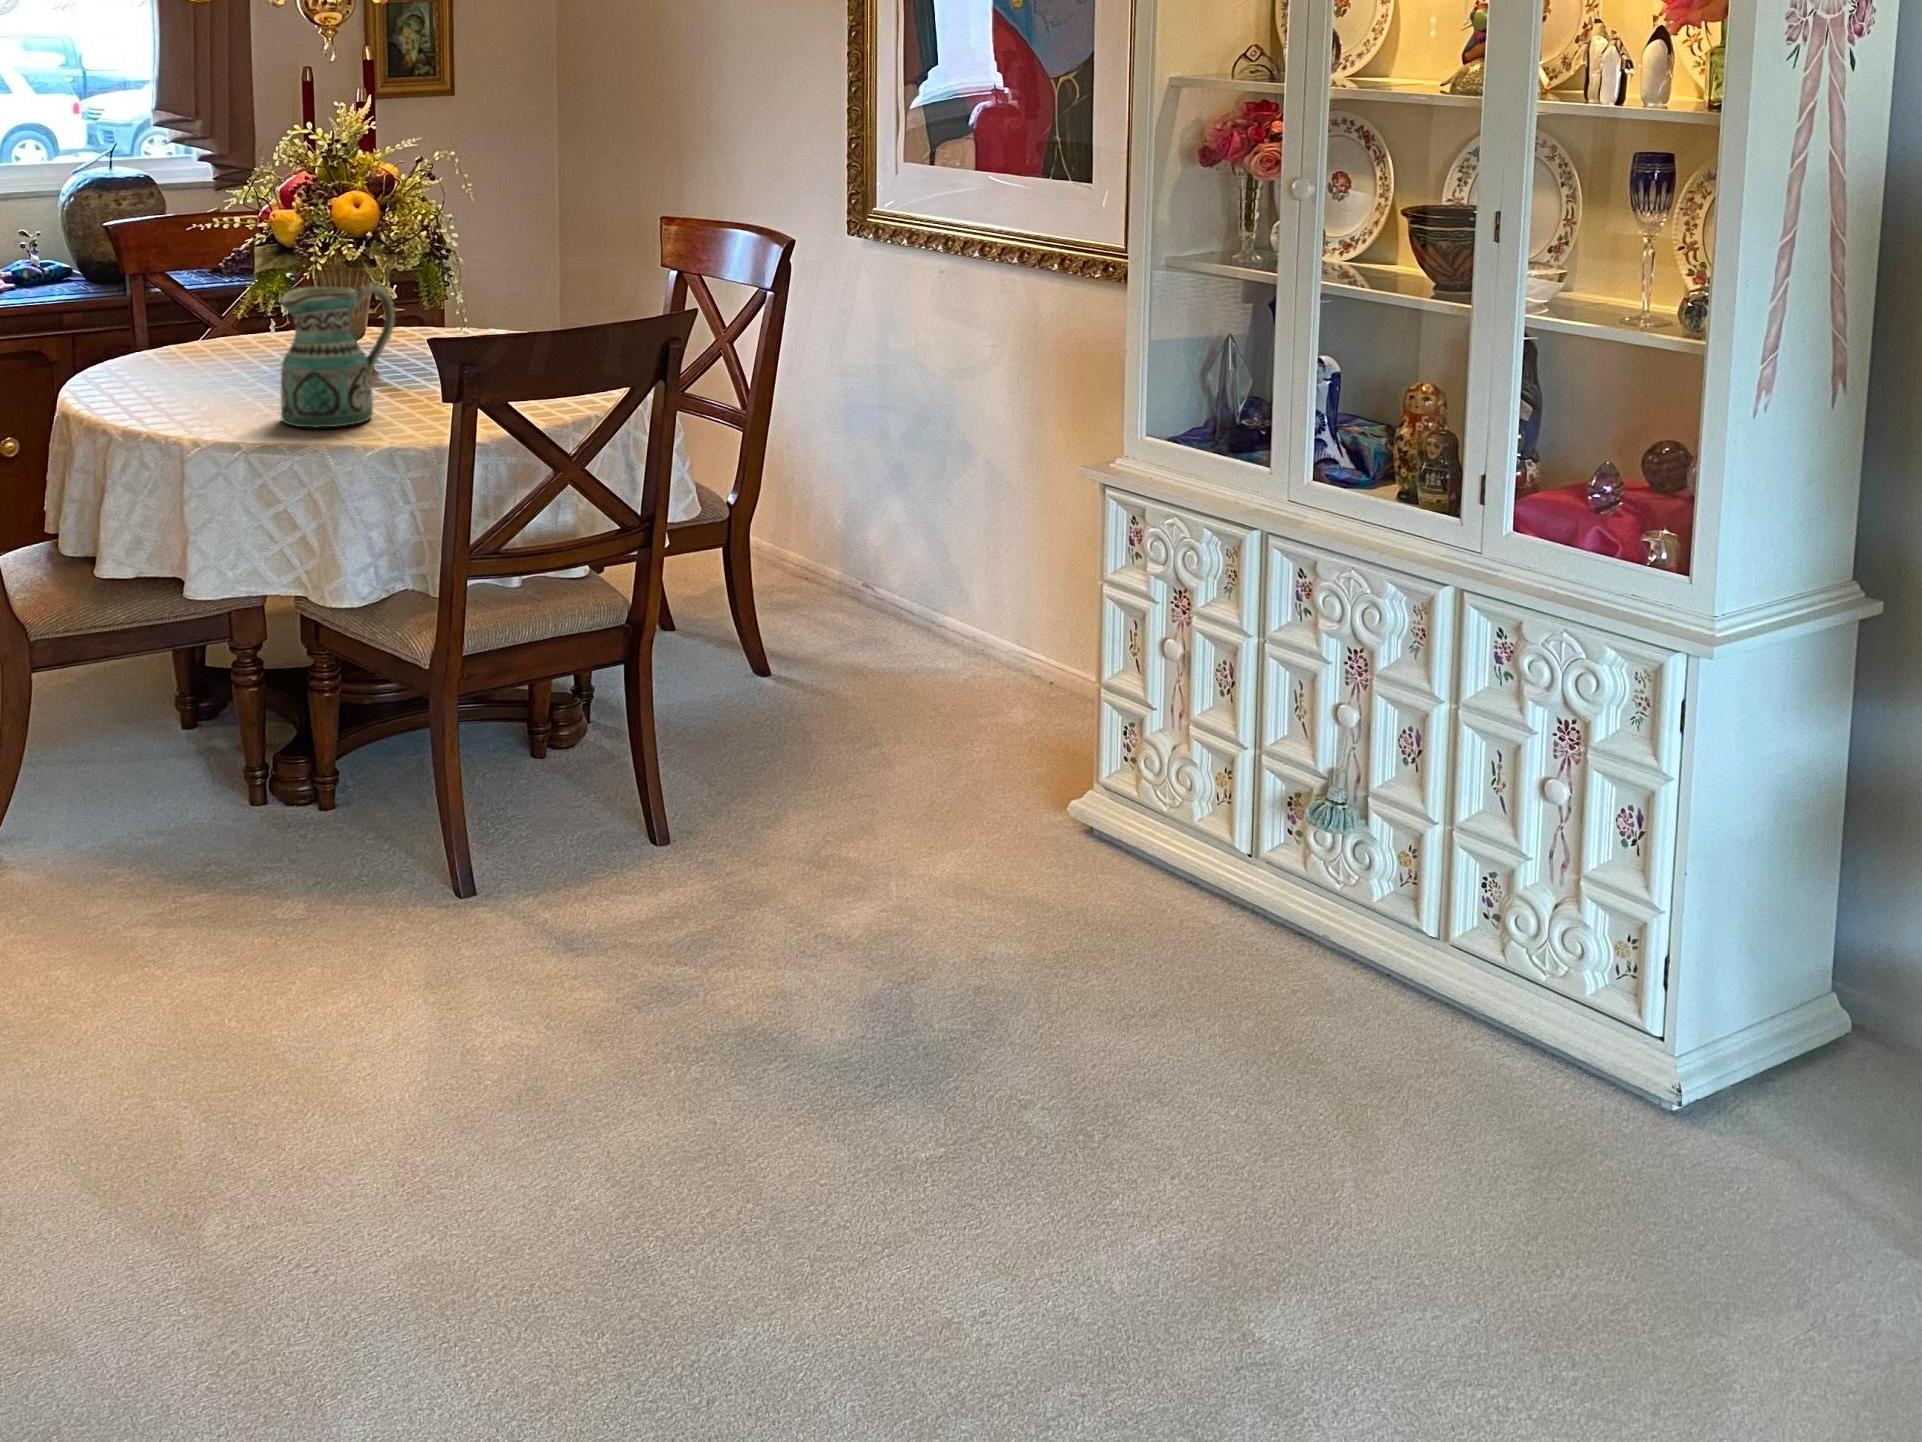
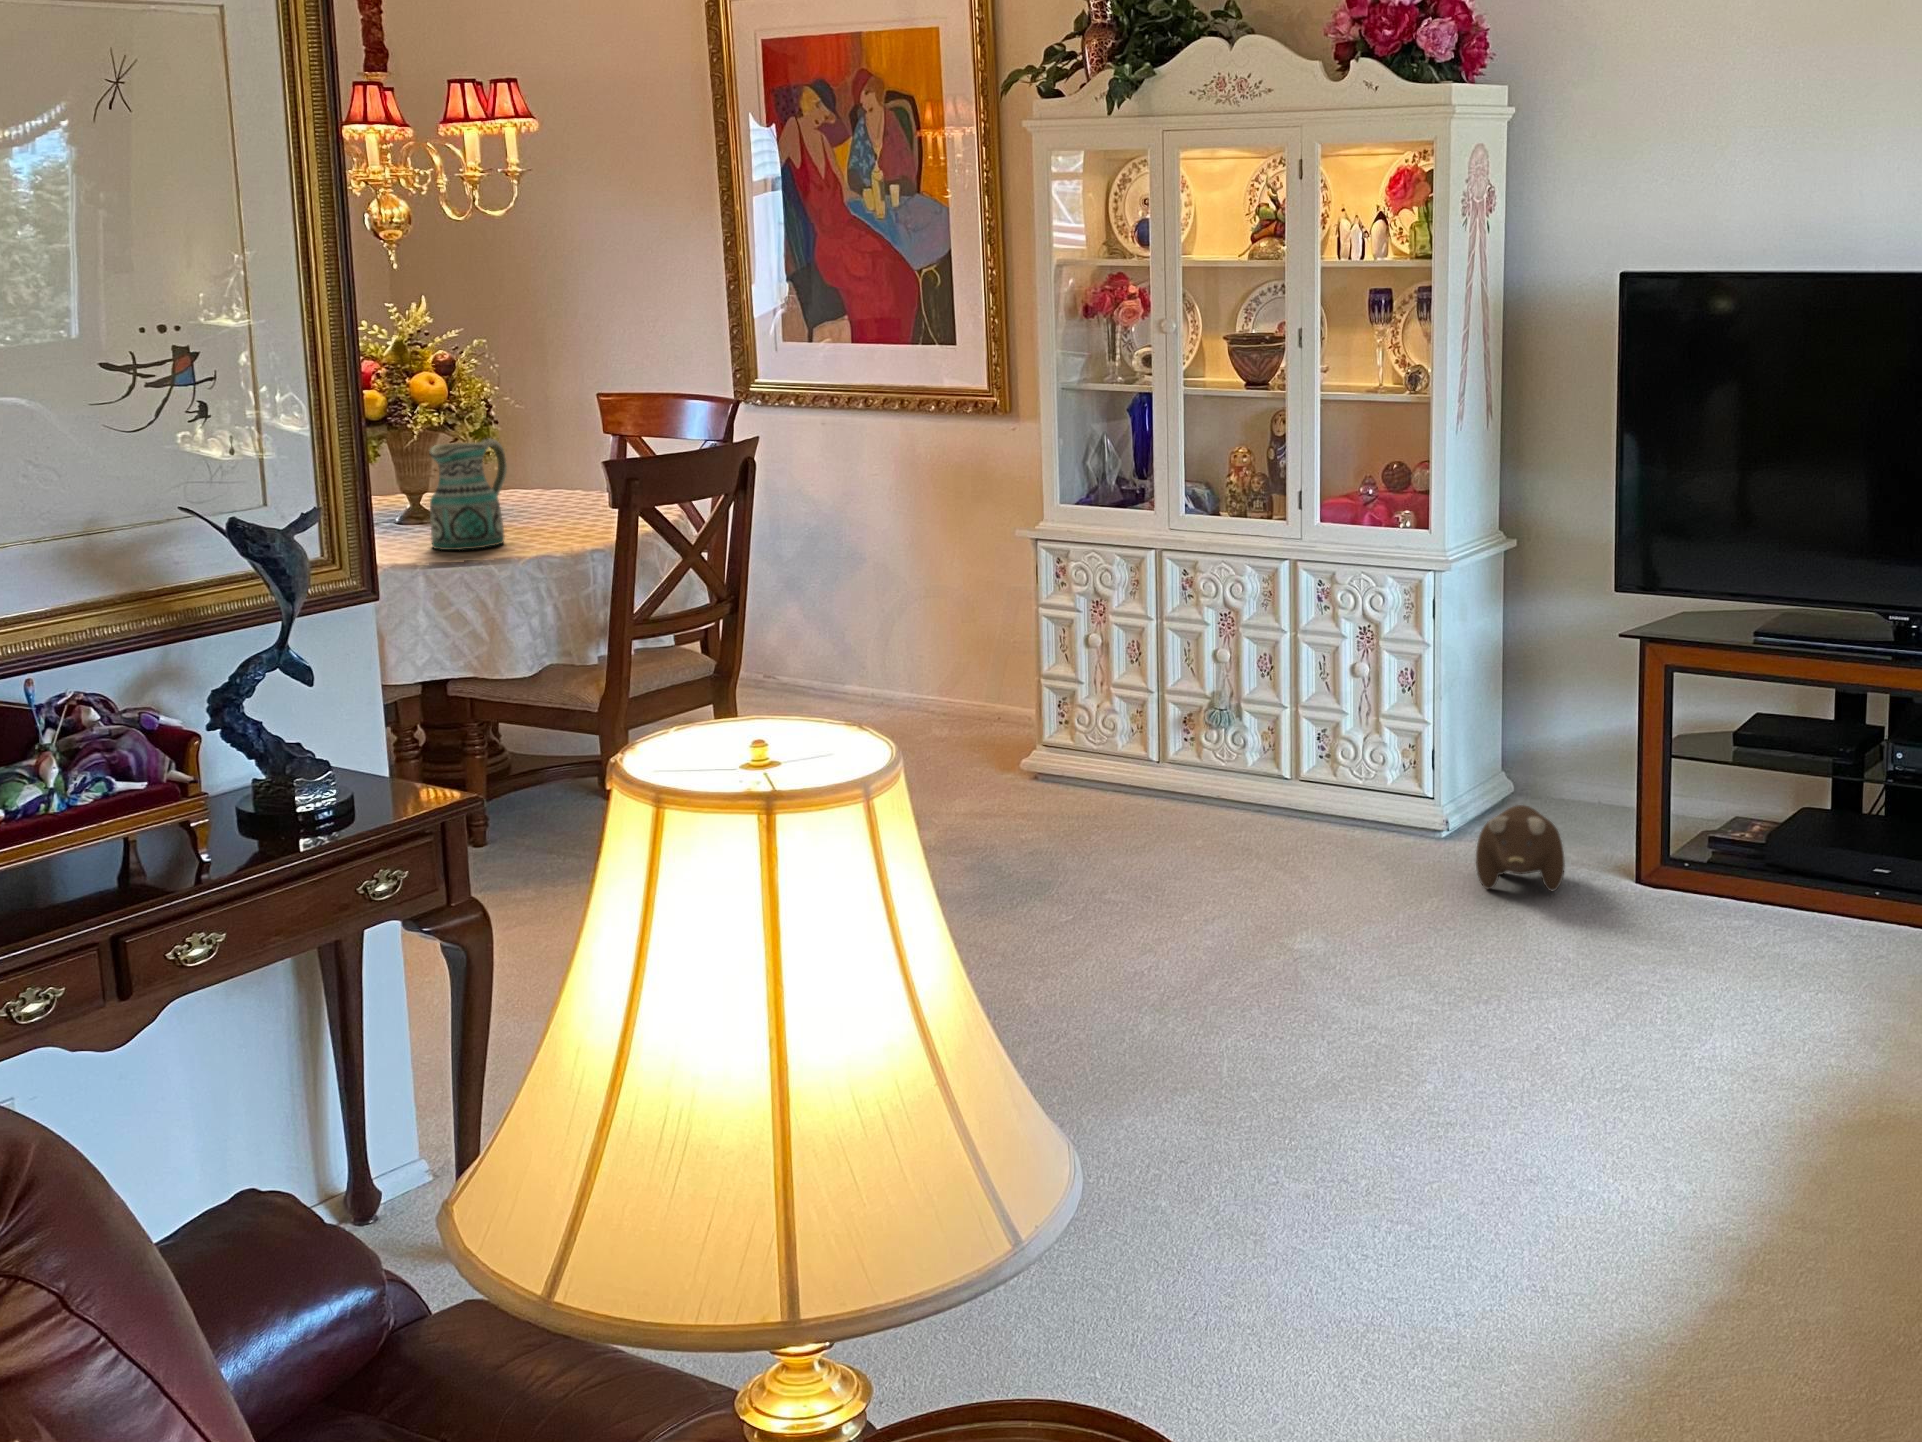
plush toy: none [1674,1124,1850,1310] -> present [1476,805,1565,891]

